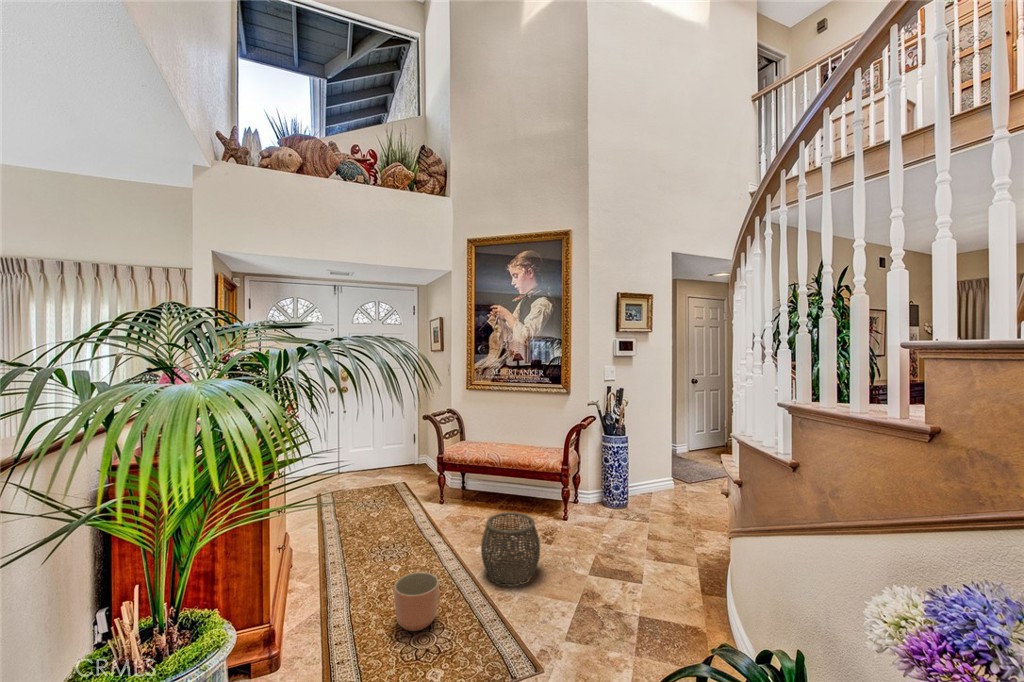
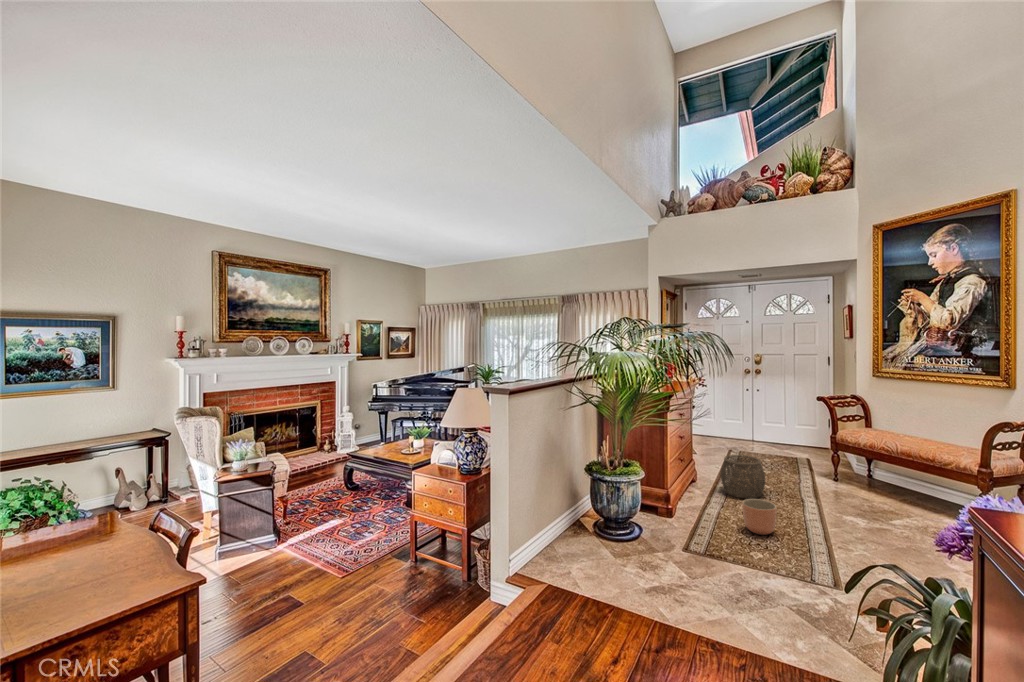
woven basket: present [481,512,540,584] -> present [721,455,766,499]

